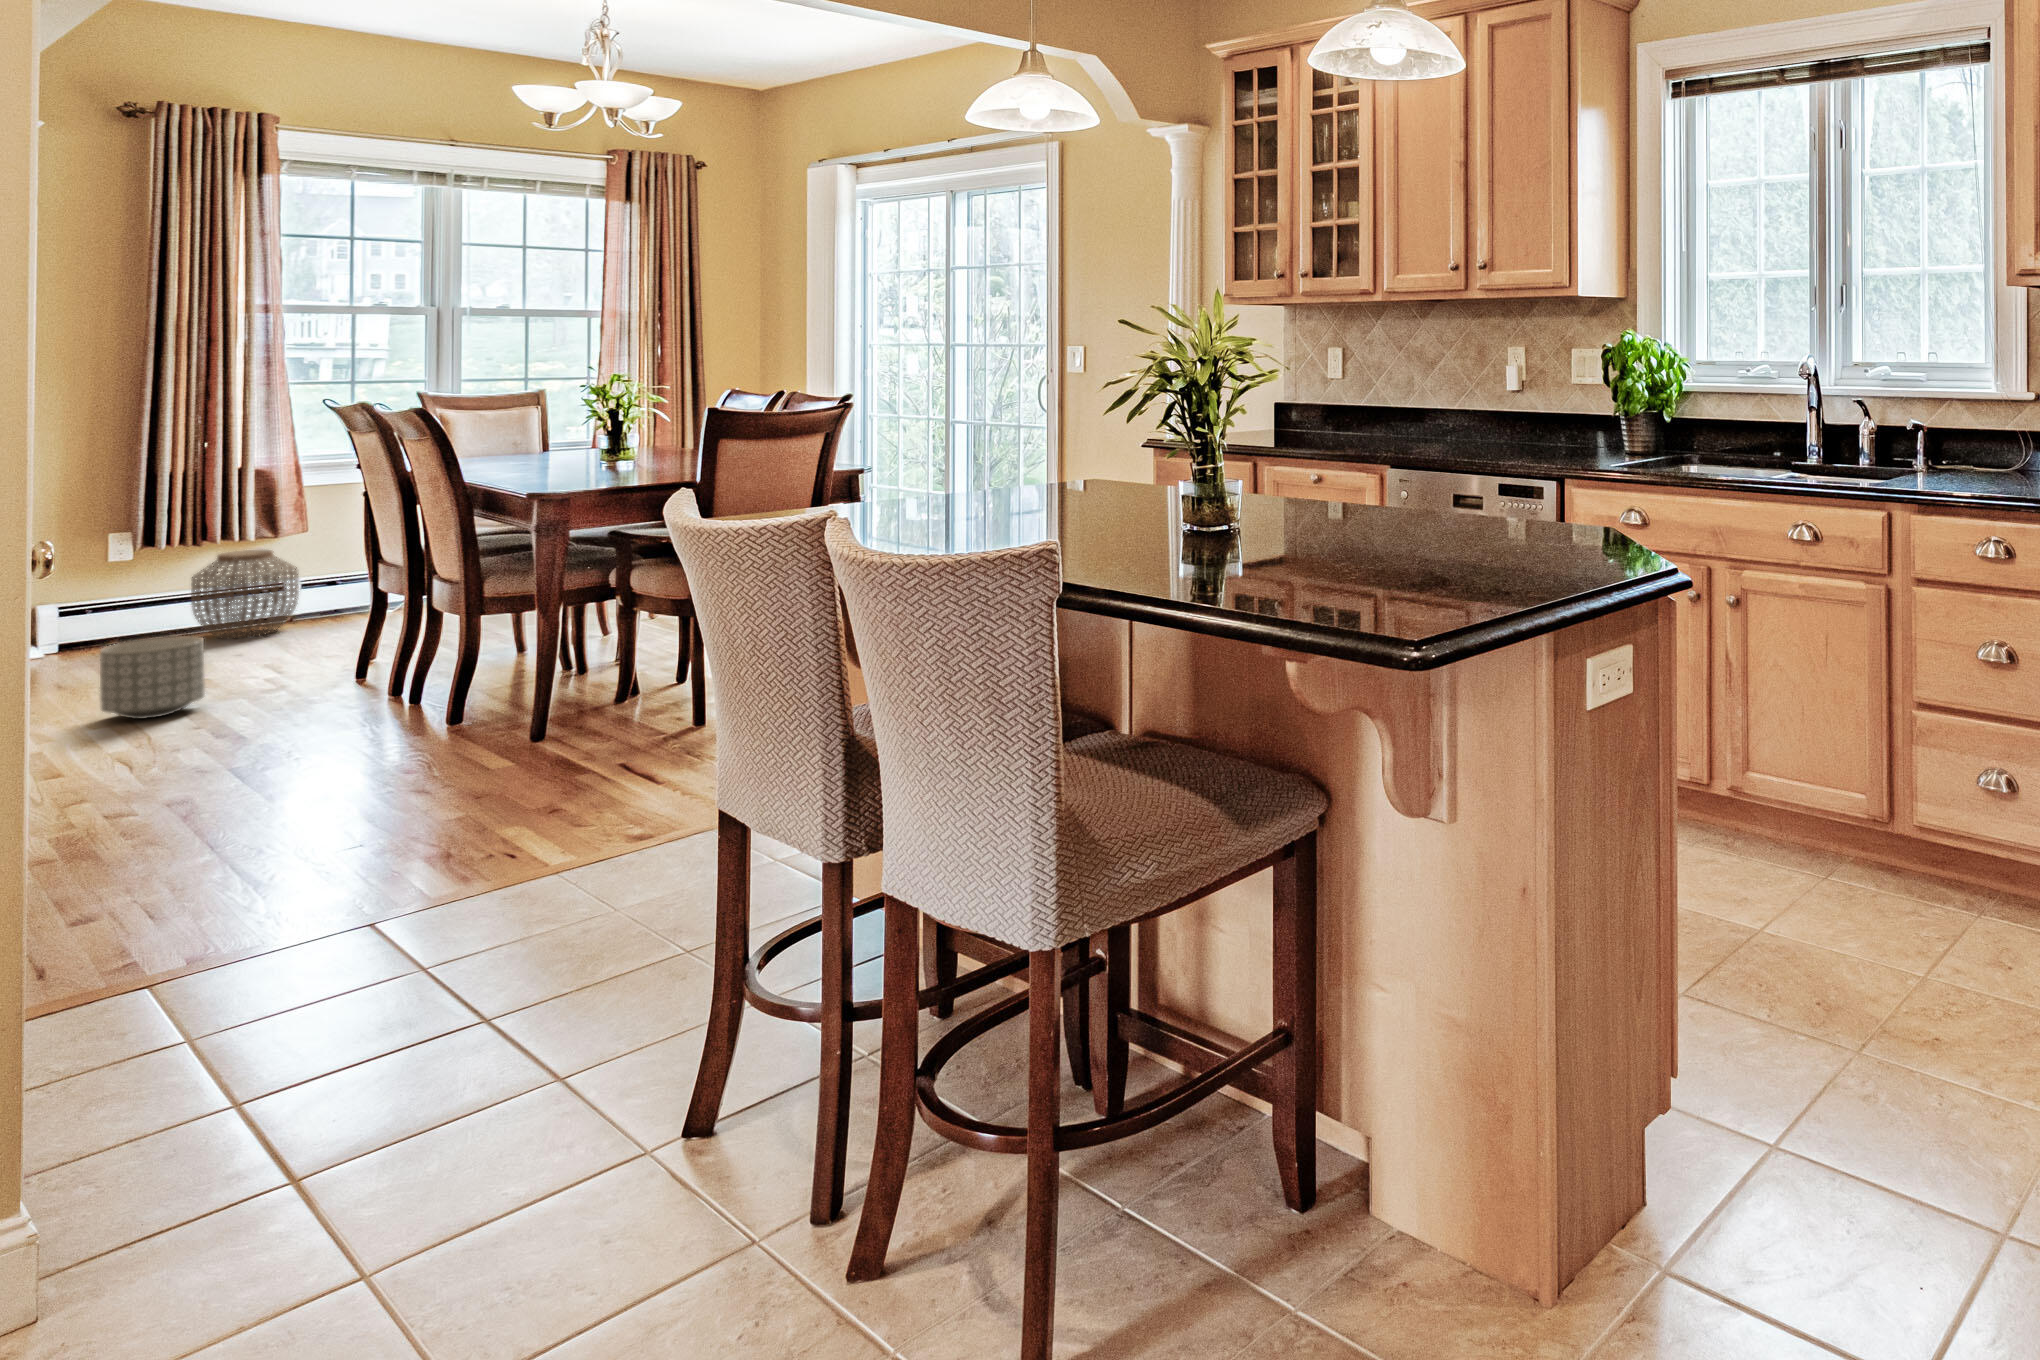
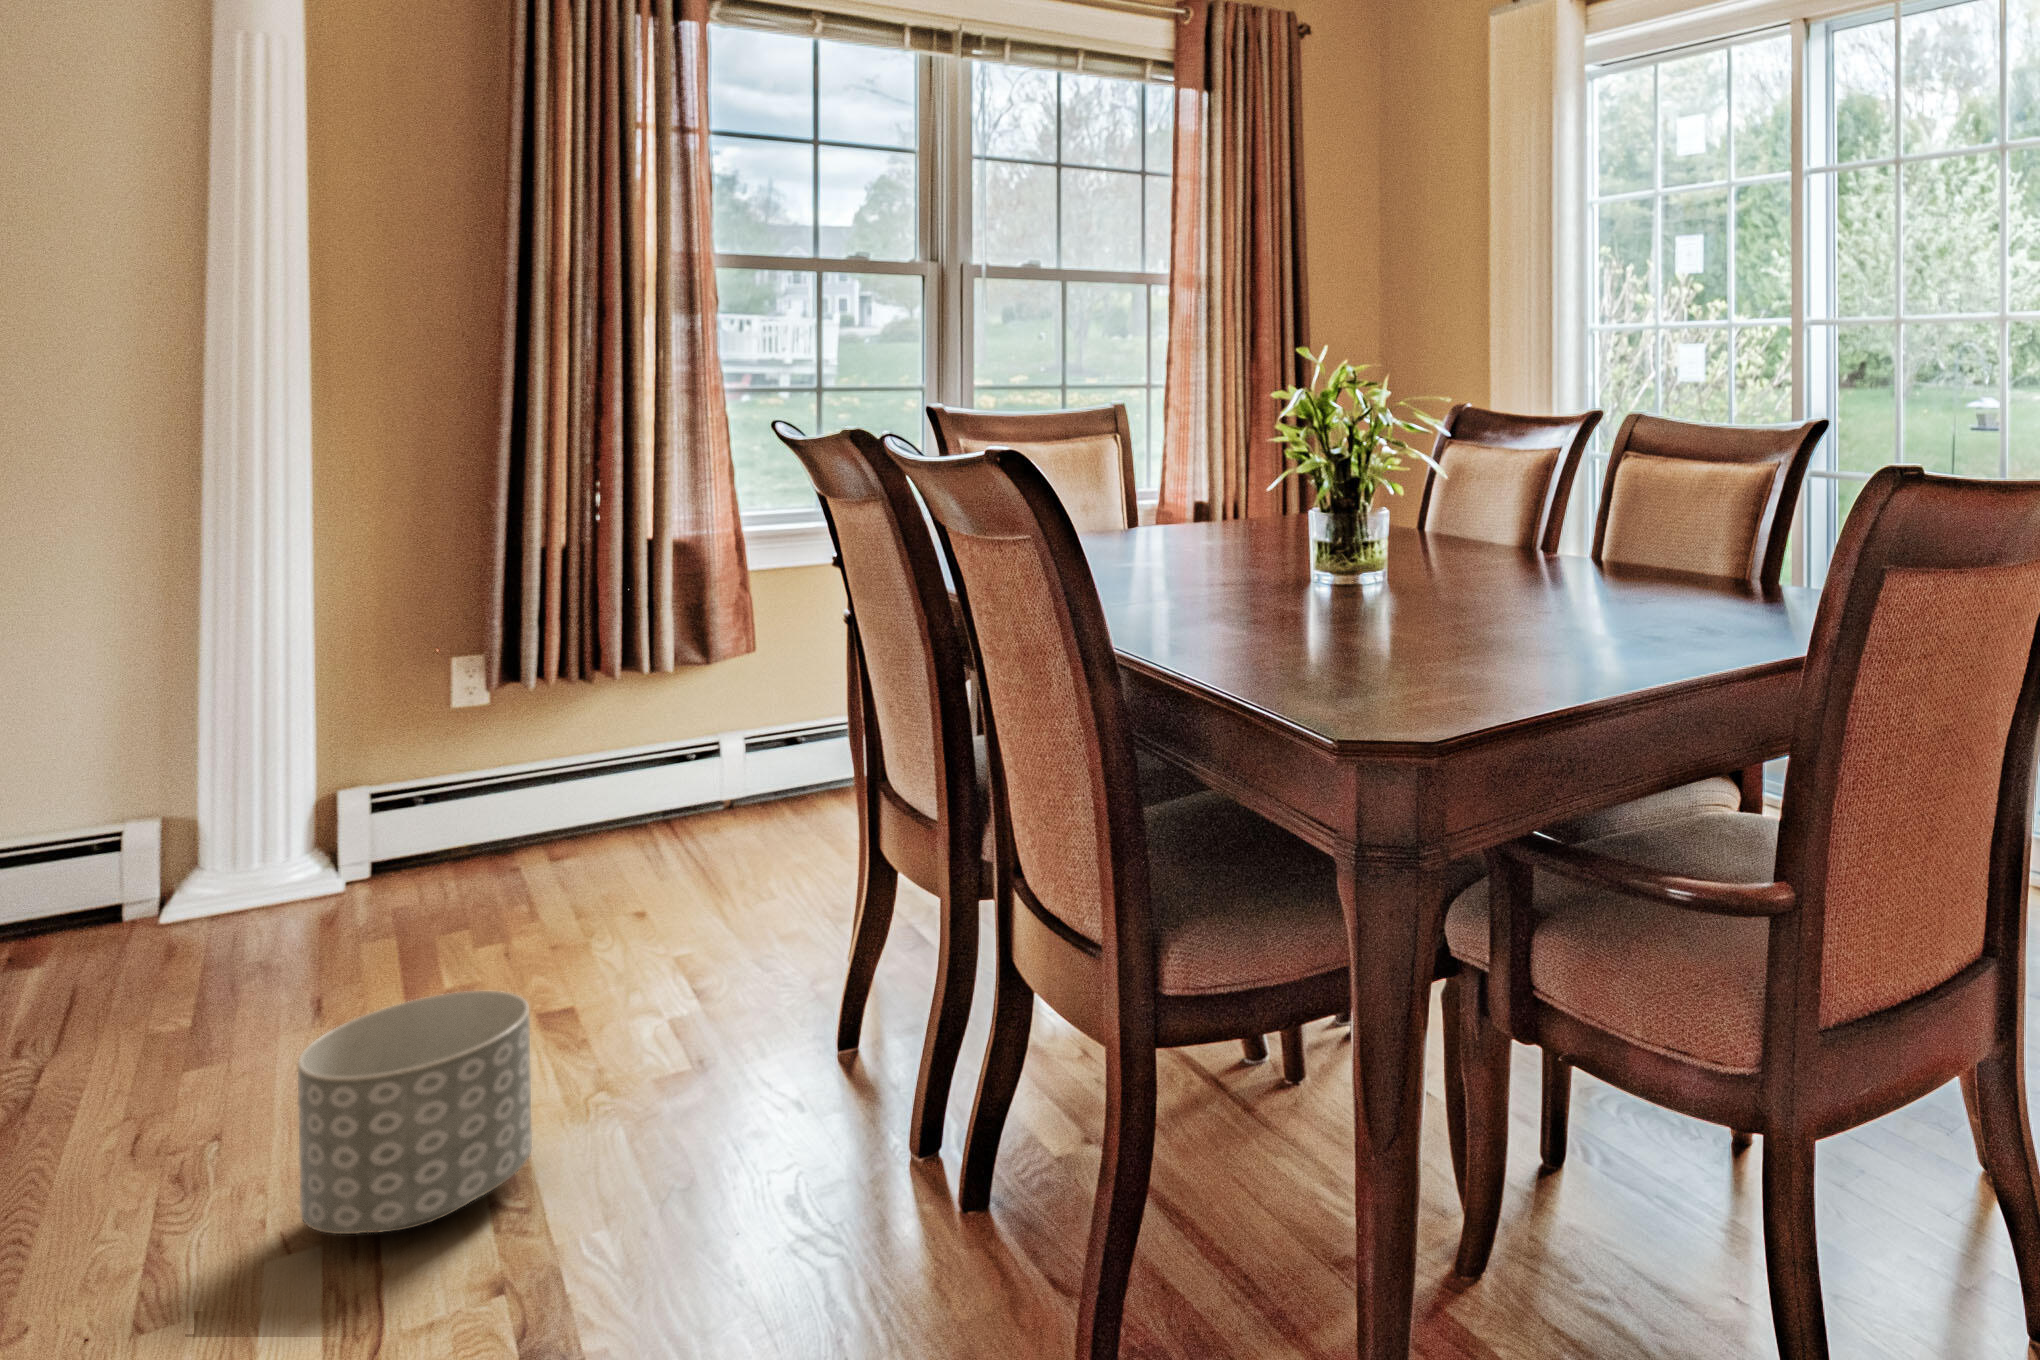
woven basket: present [191,550,298,639] -> none [571,691,740,863]

